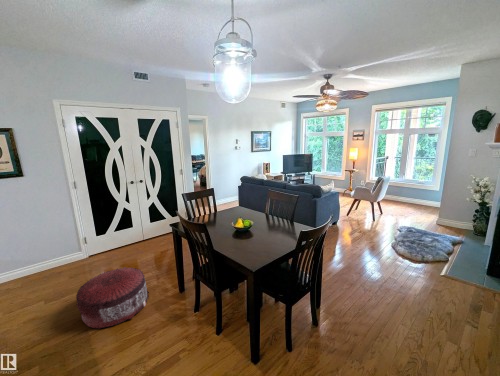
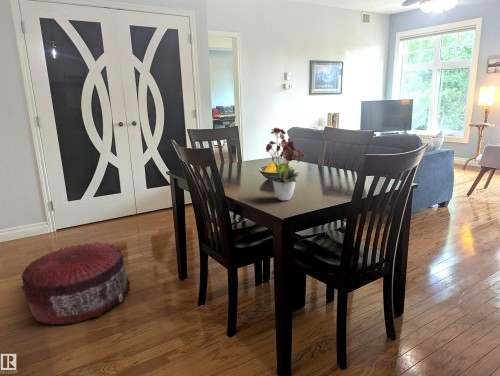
flower arrangement: none [235,196,261,239] -> present [266,128,305,200]

